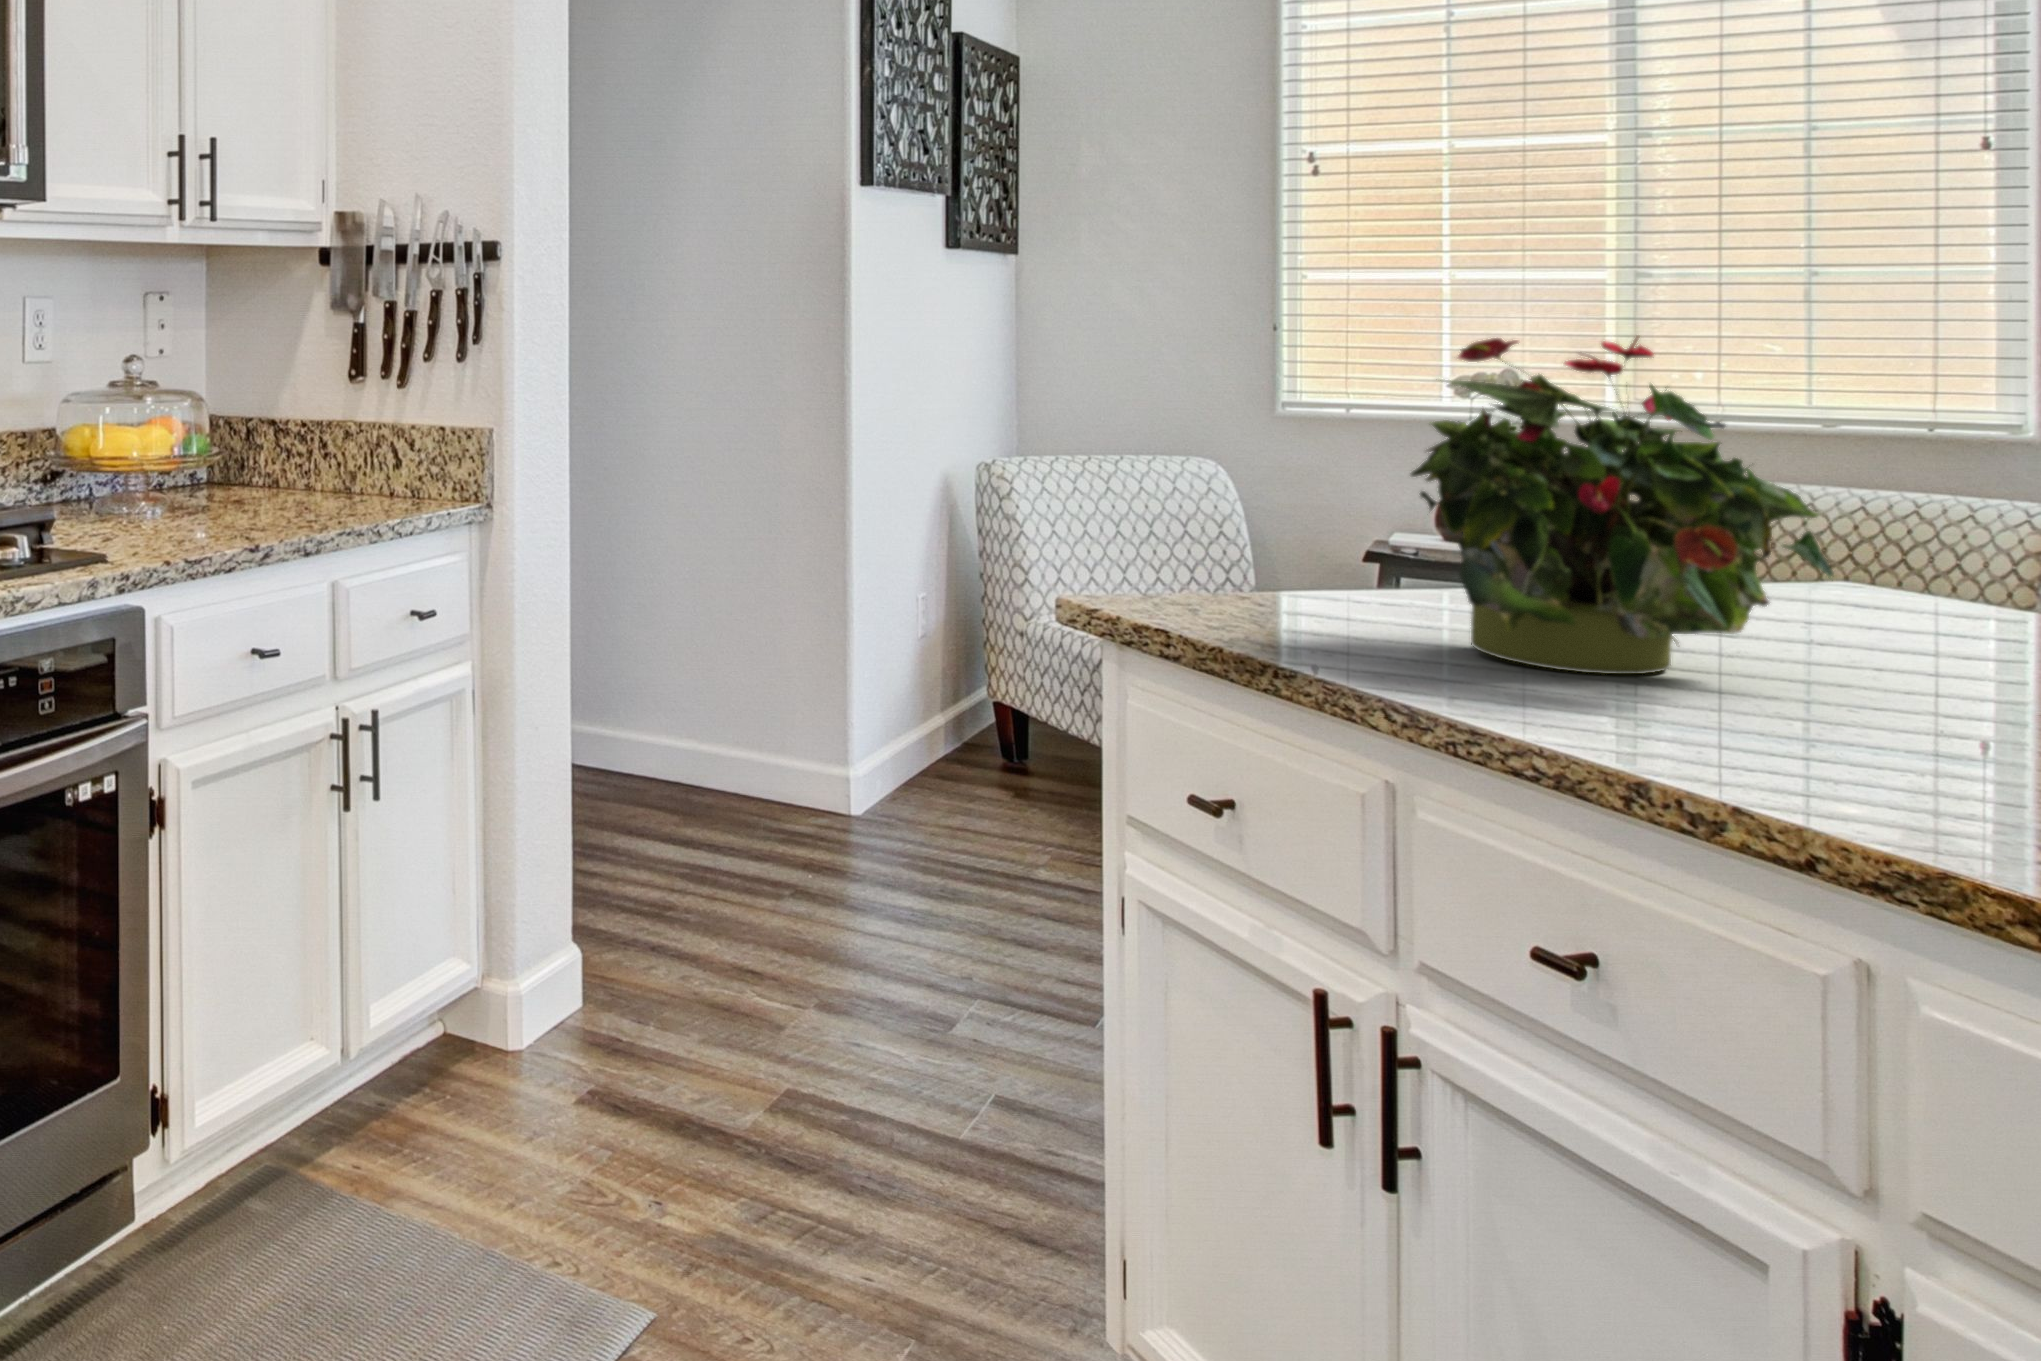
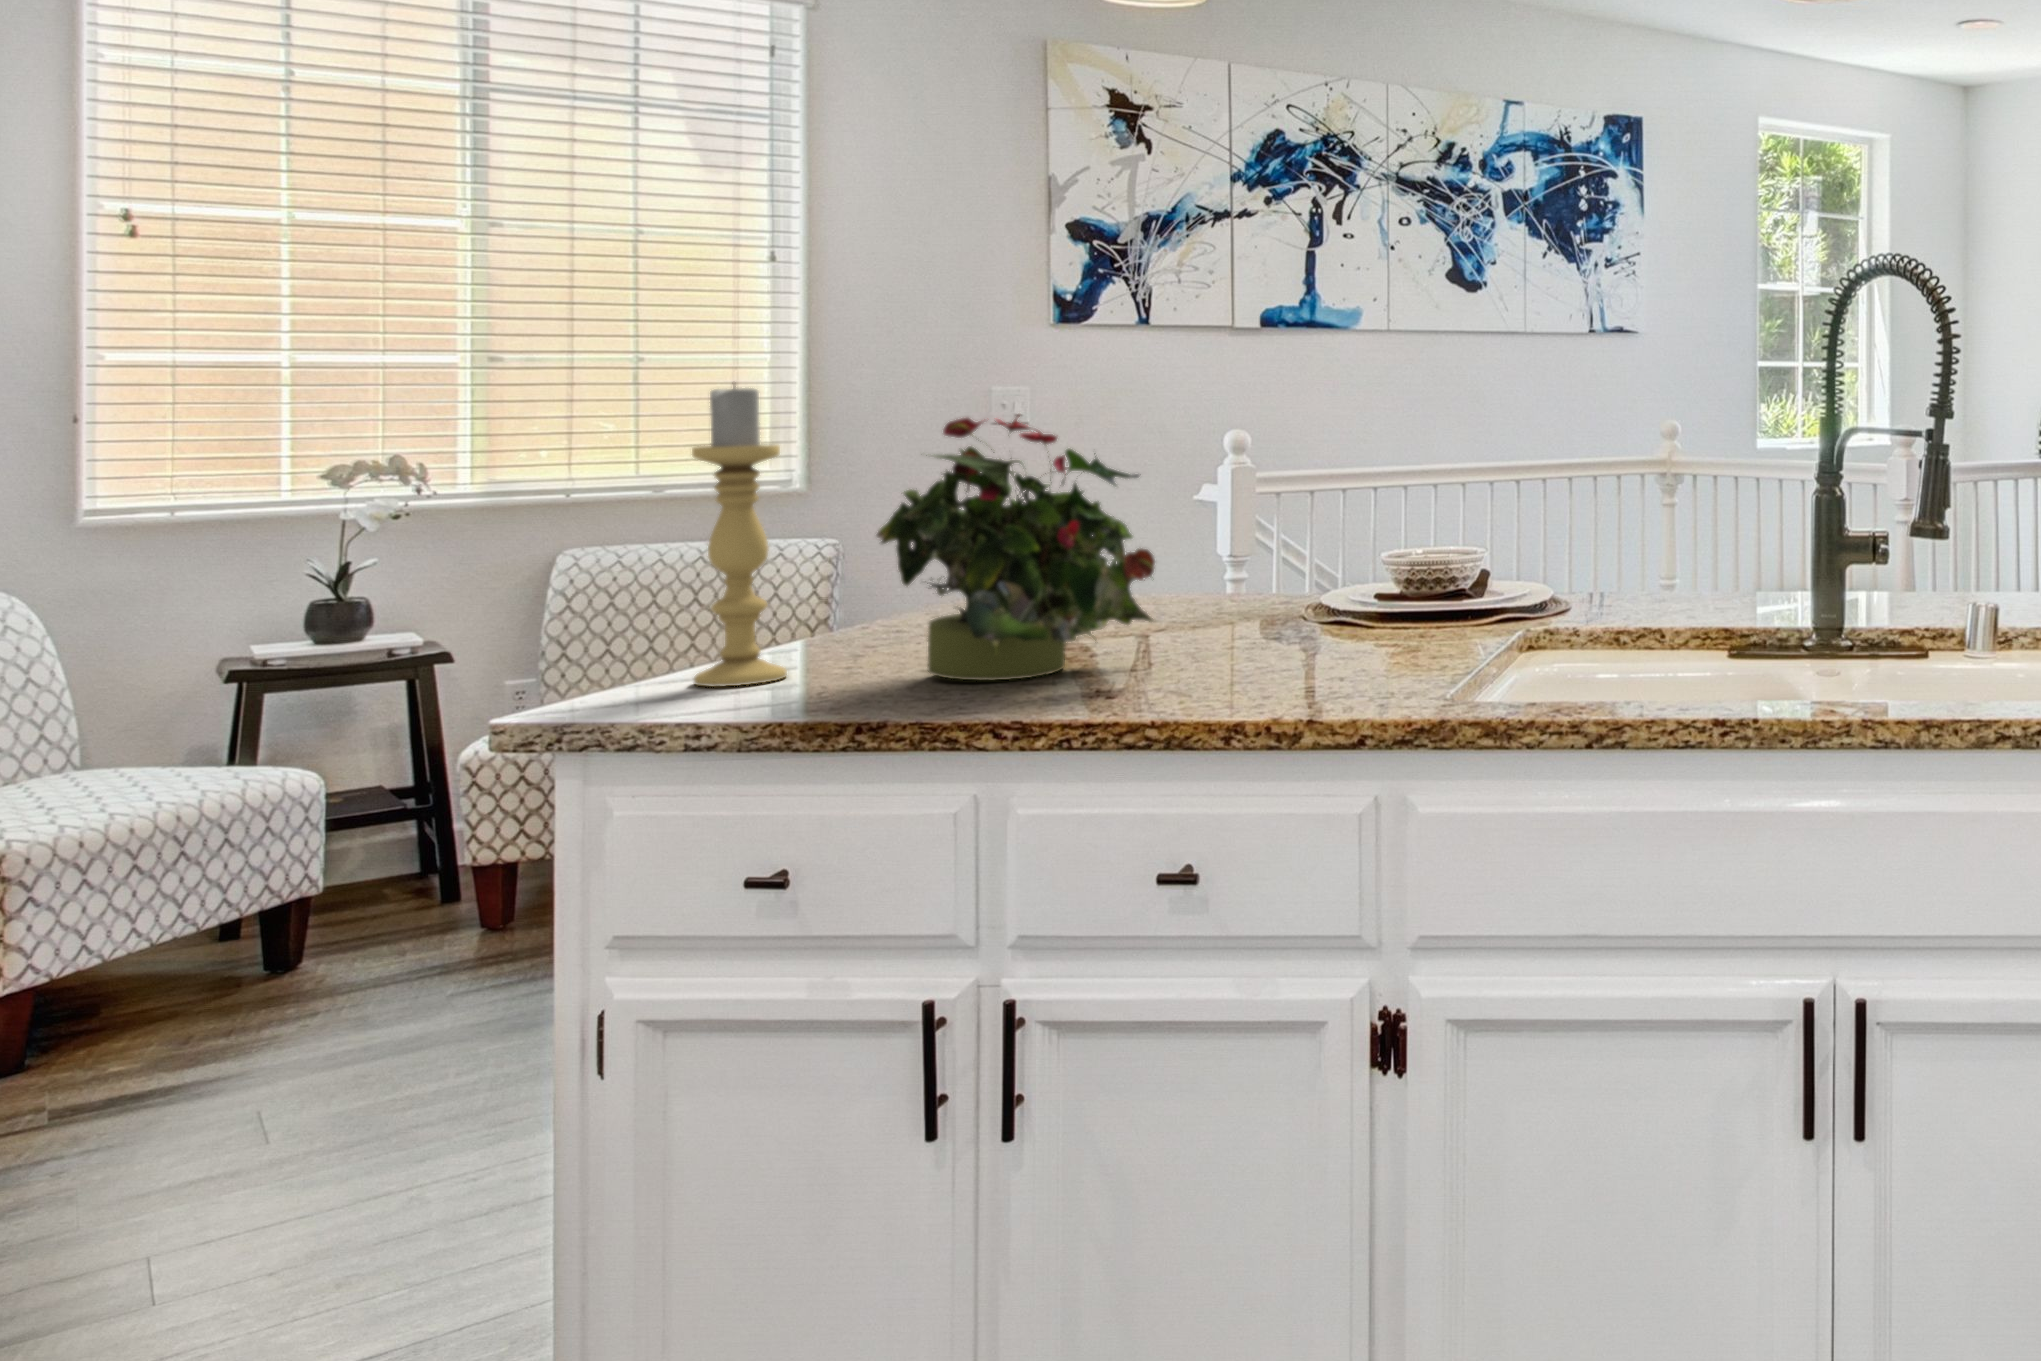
candle holder: none [1270,294,1371,617] -> present [692,386,787,687]

